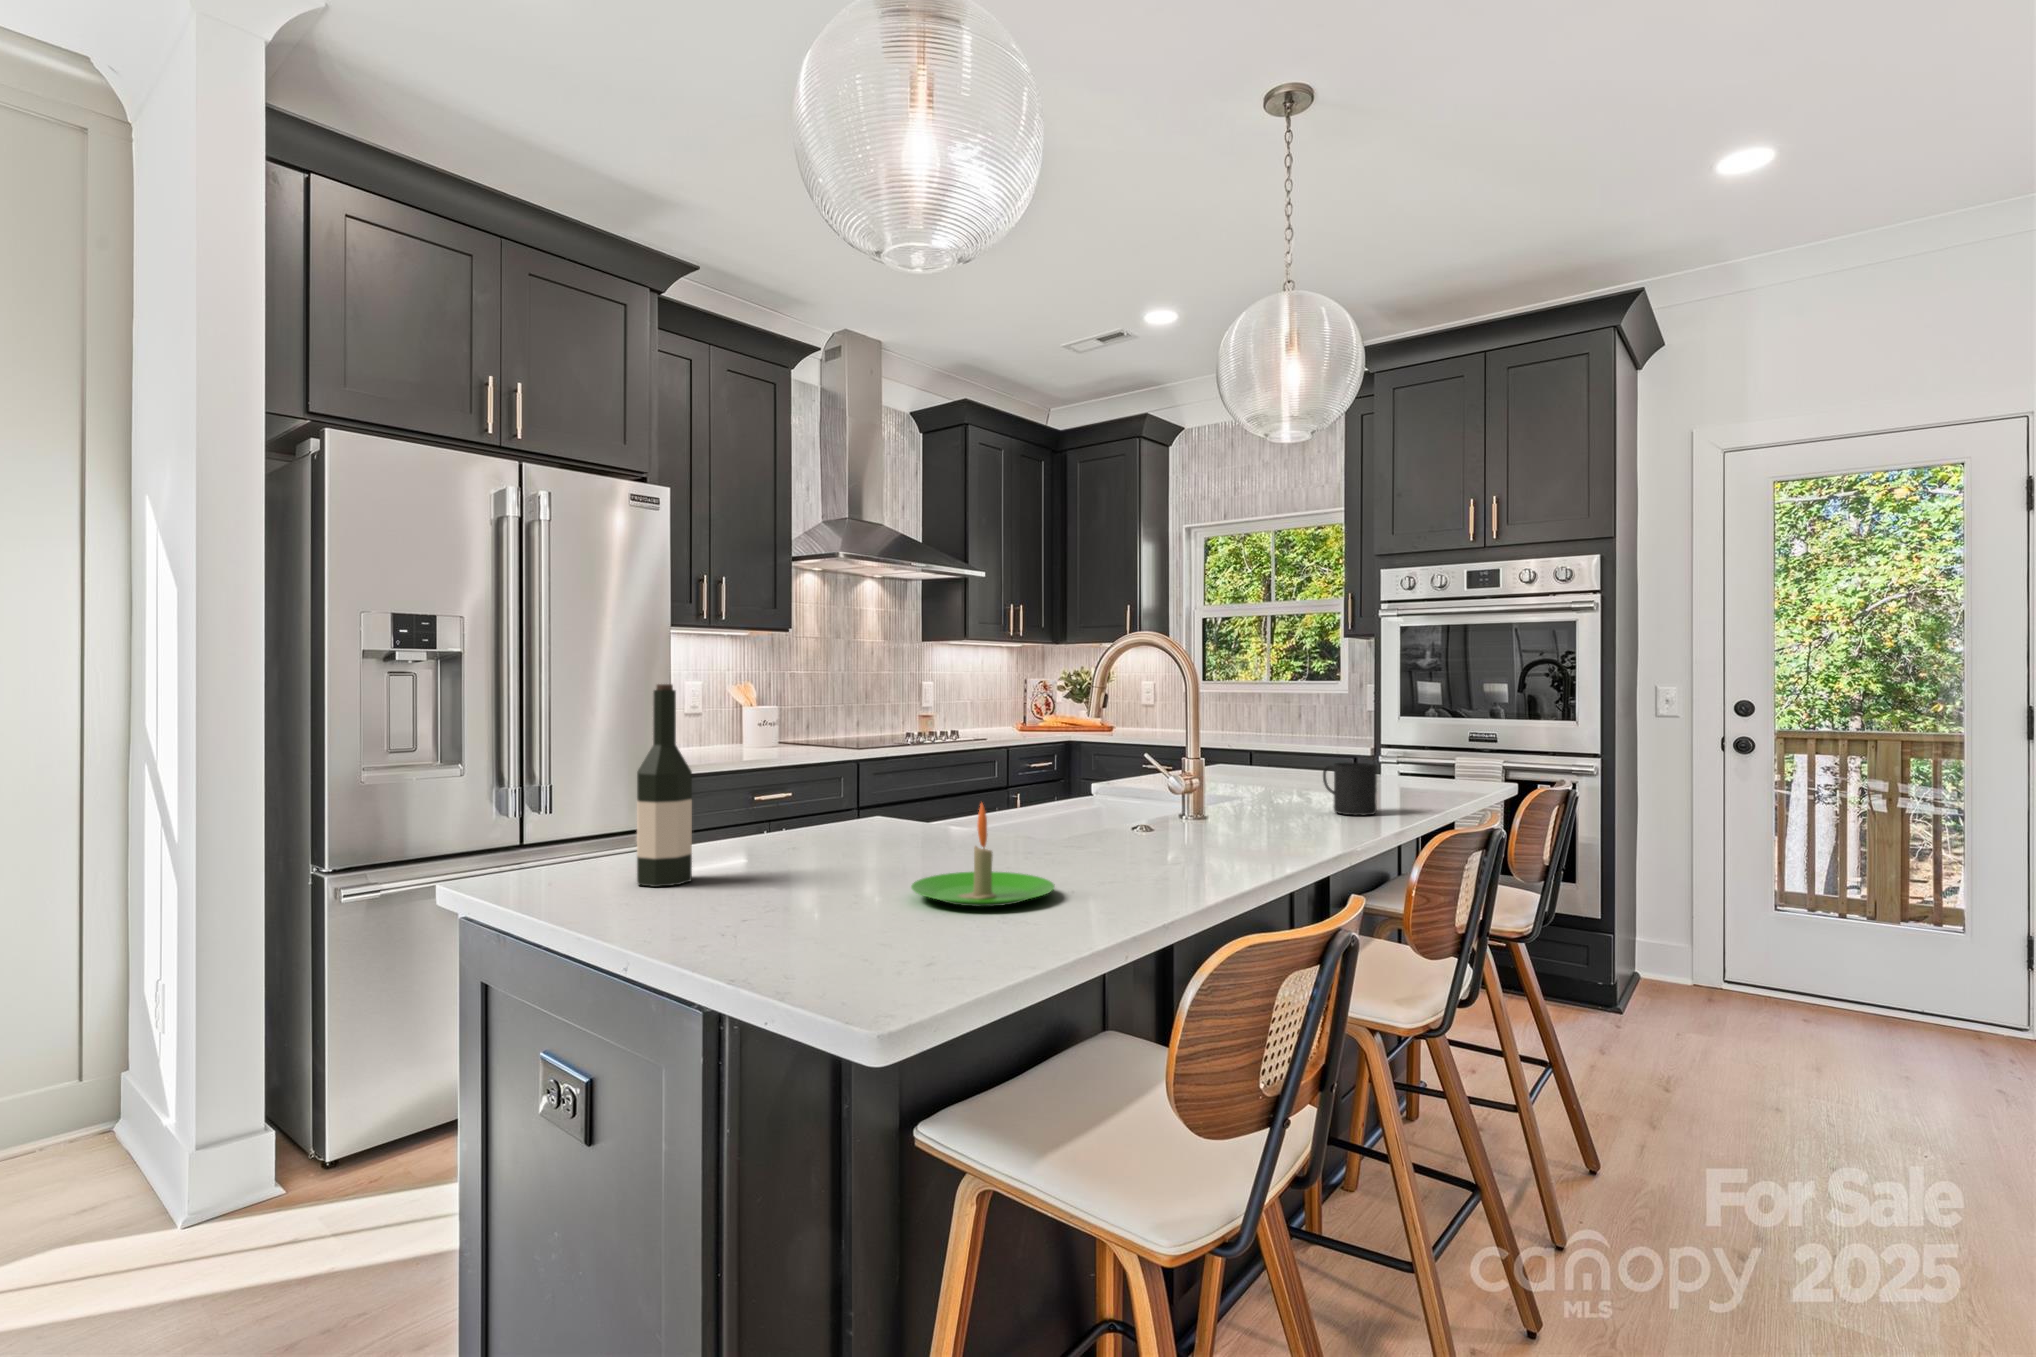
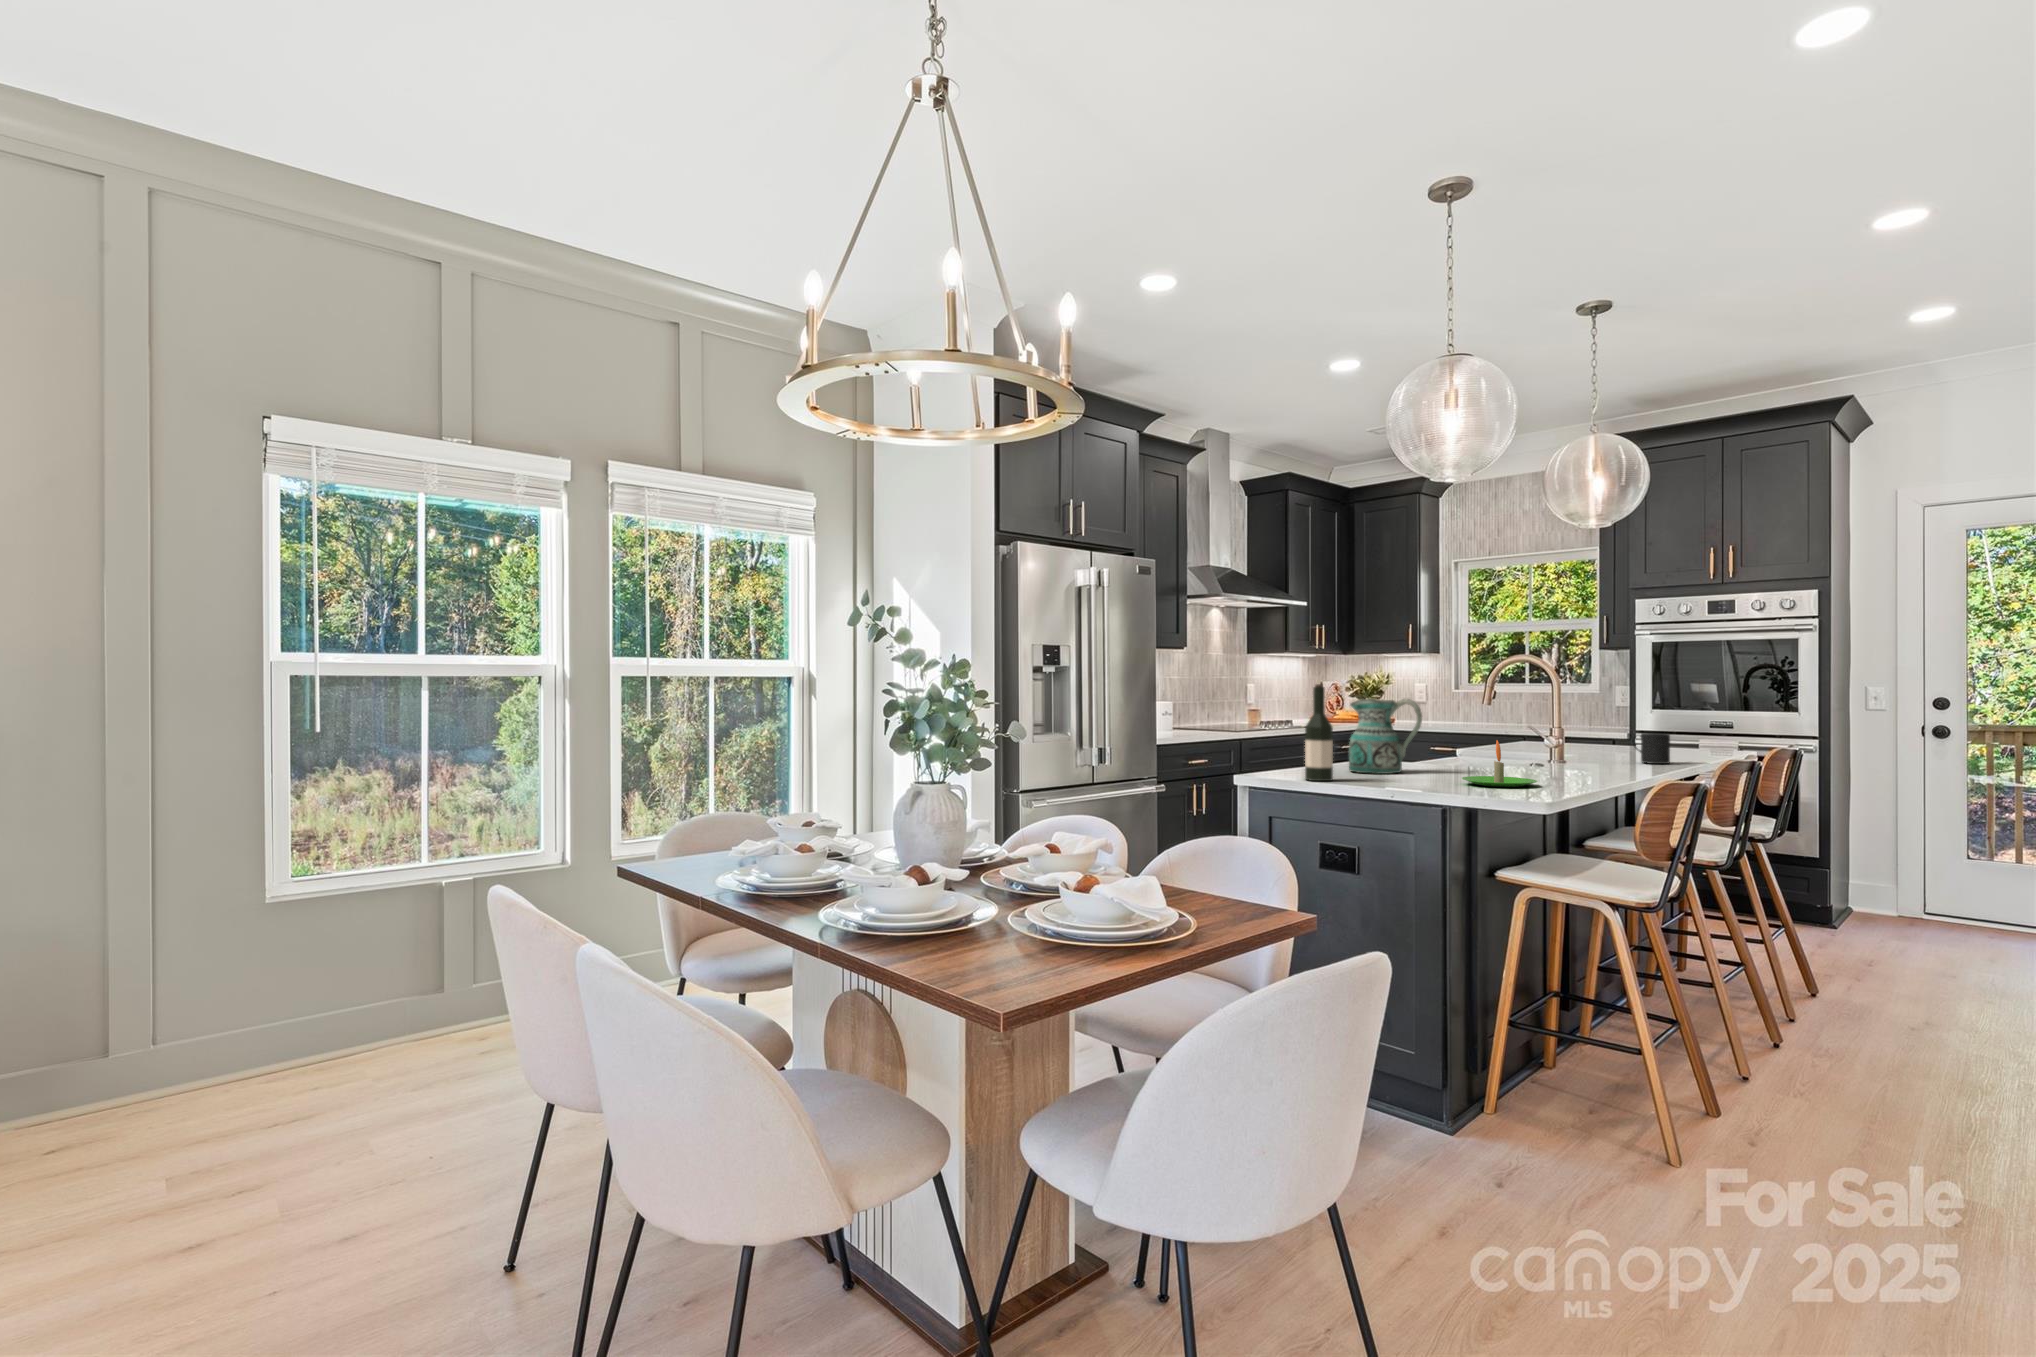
ceramic pitcher: none [801,711,925,854] -> present [1349,699,1422,774]

